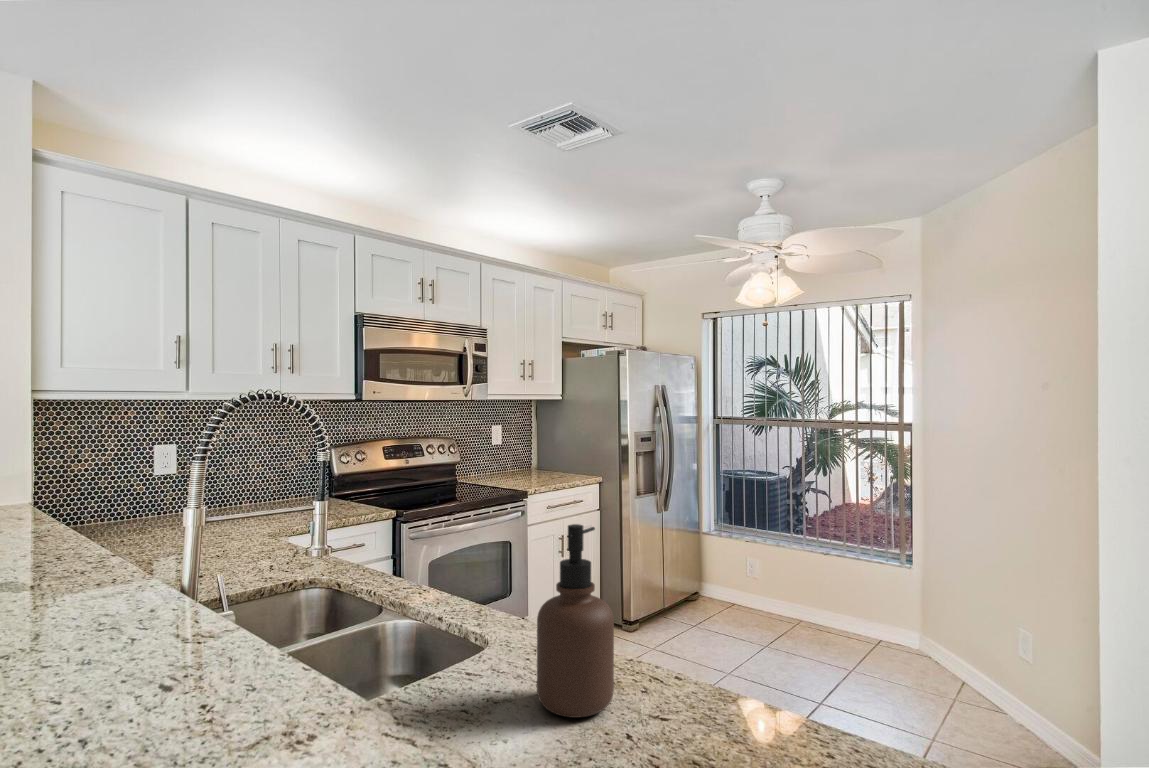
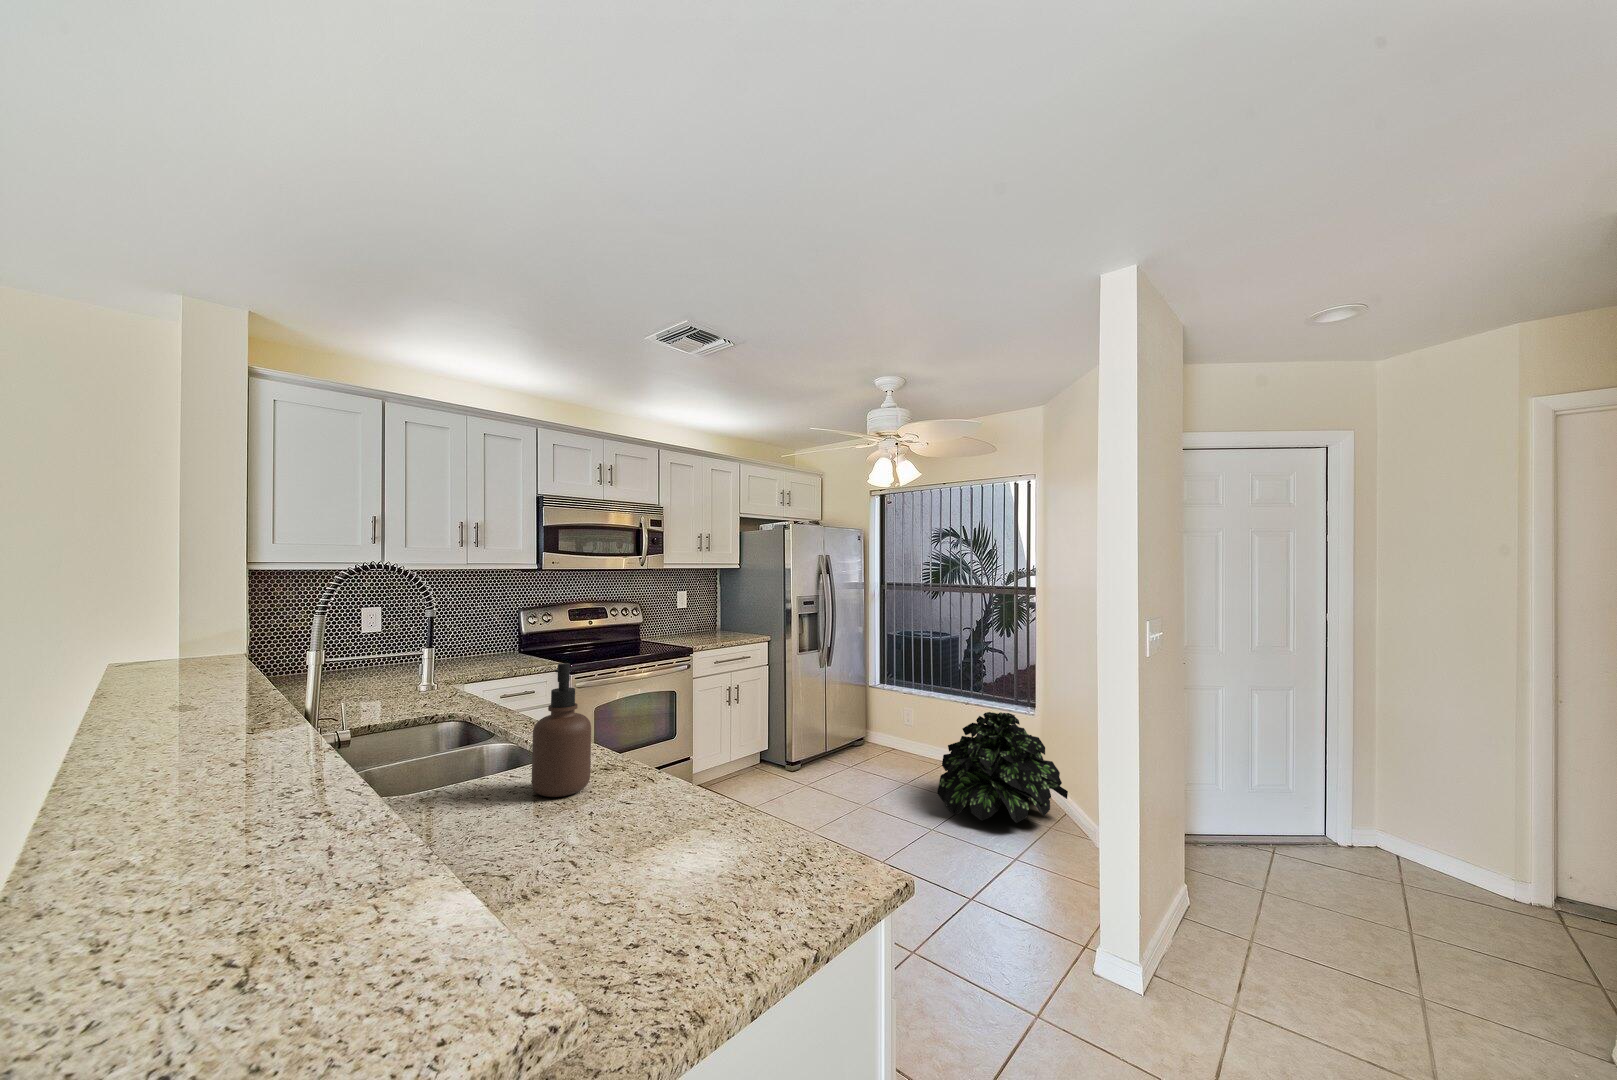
potted plant: none [808,564,967,693] -> present [937,712,1068,823]

